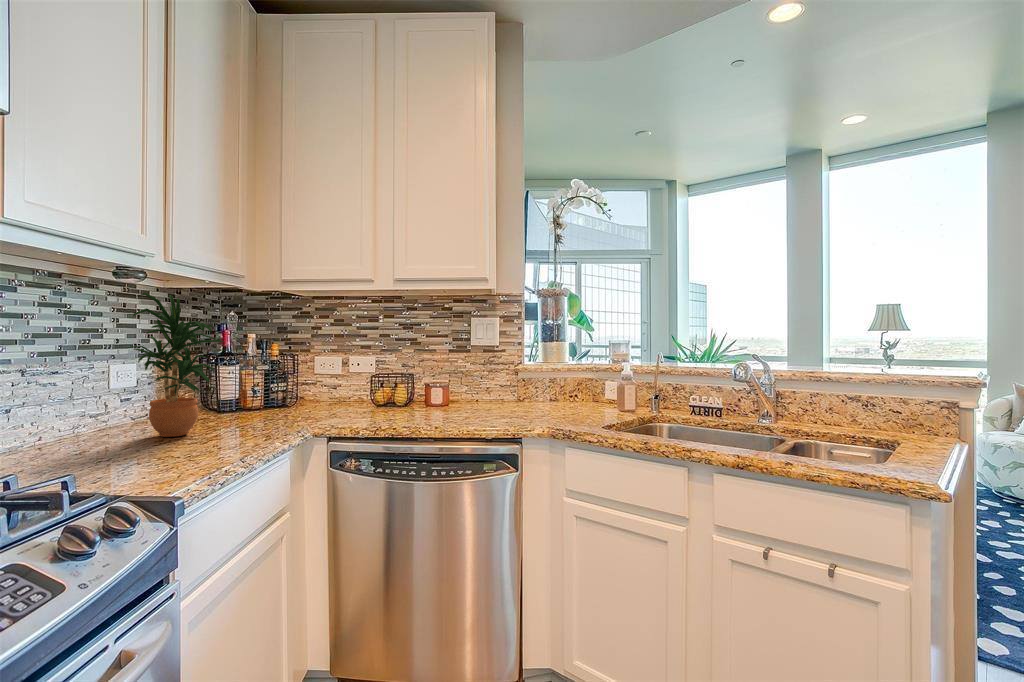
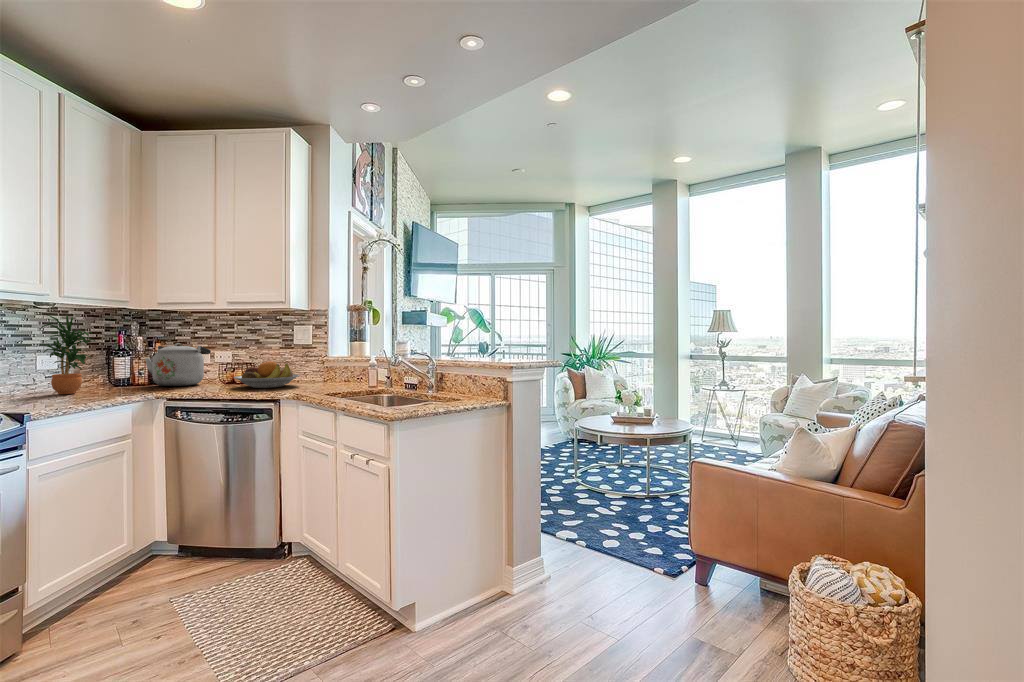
kettle: none [267,344,359,414] -> present [145,343,211,386]
fruit bowl: none [419,374,515,417] -> present [234,361,300,388]

